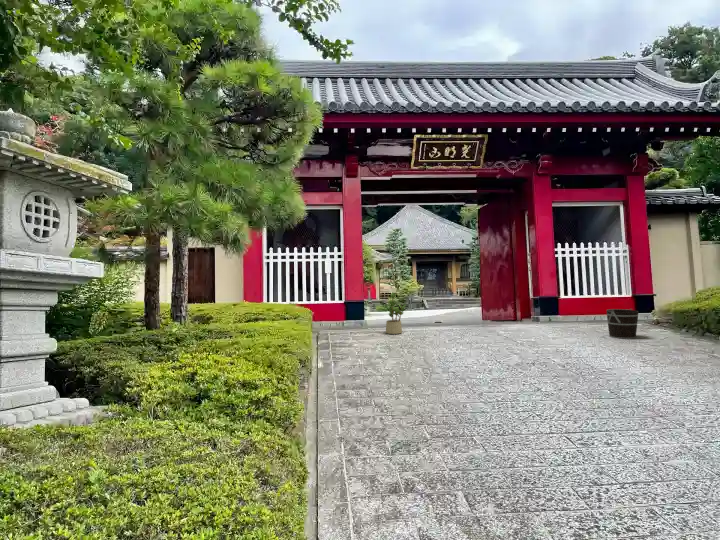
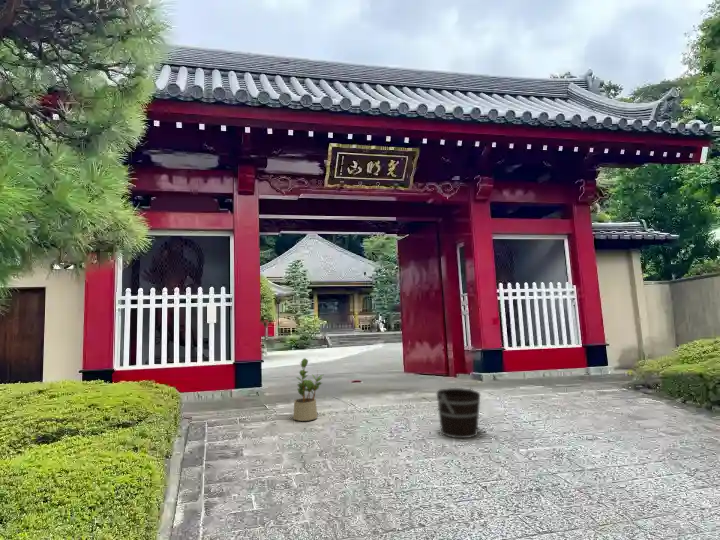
bucket: present [607,309,639,339] -> present [437,388,480,438]

